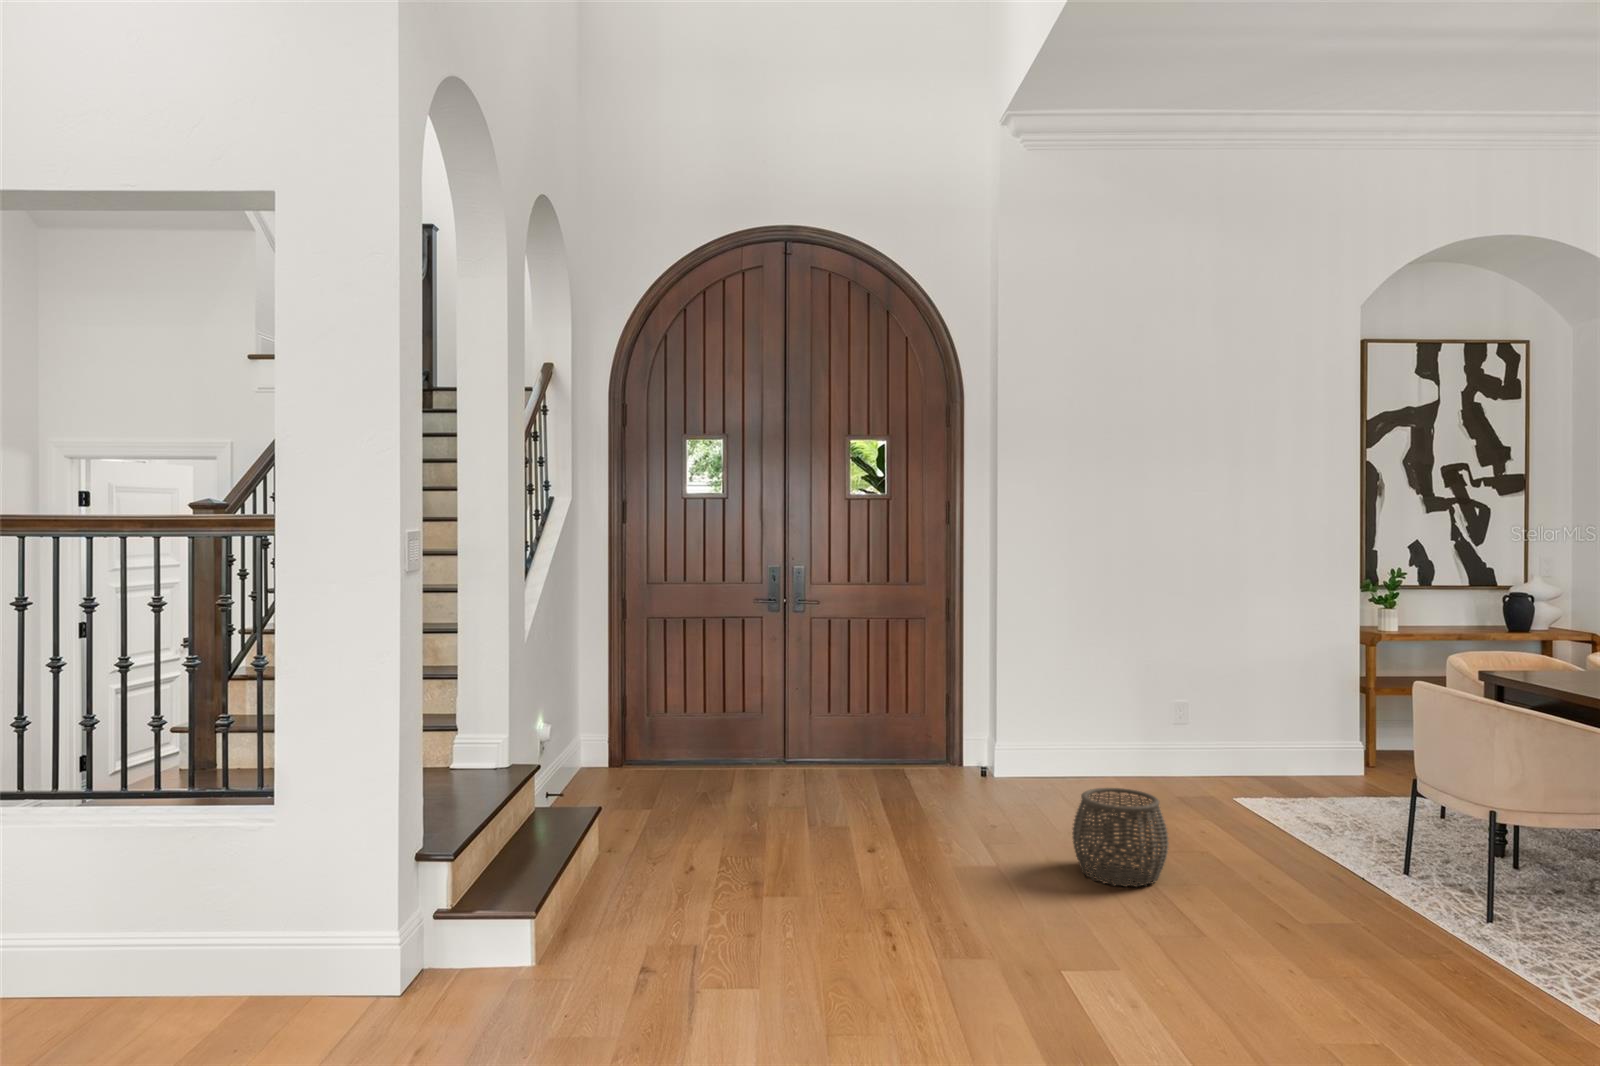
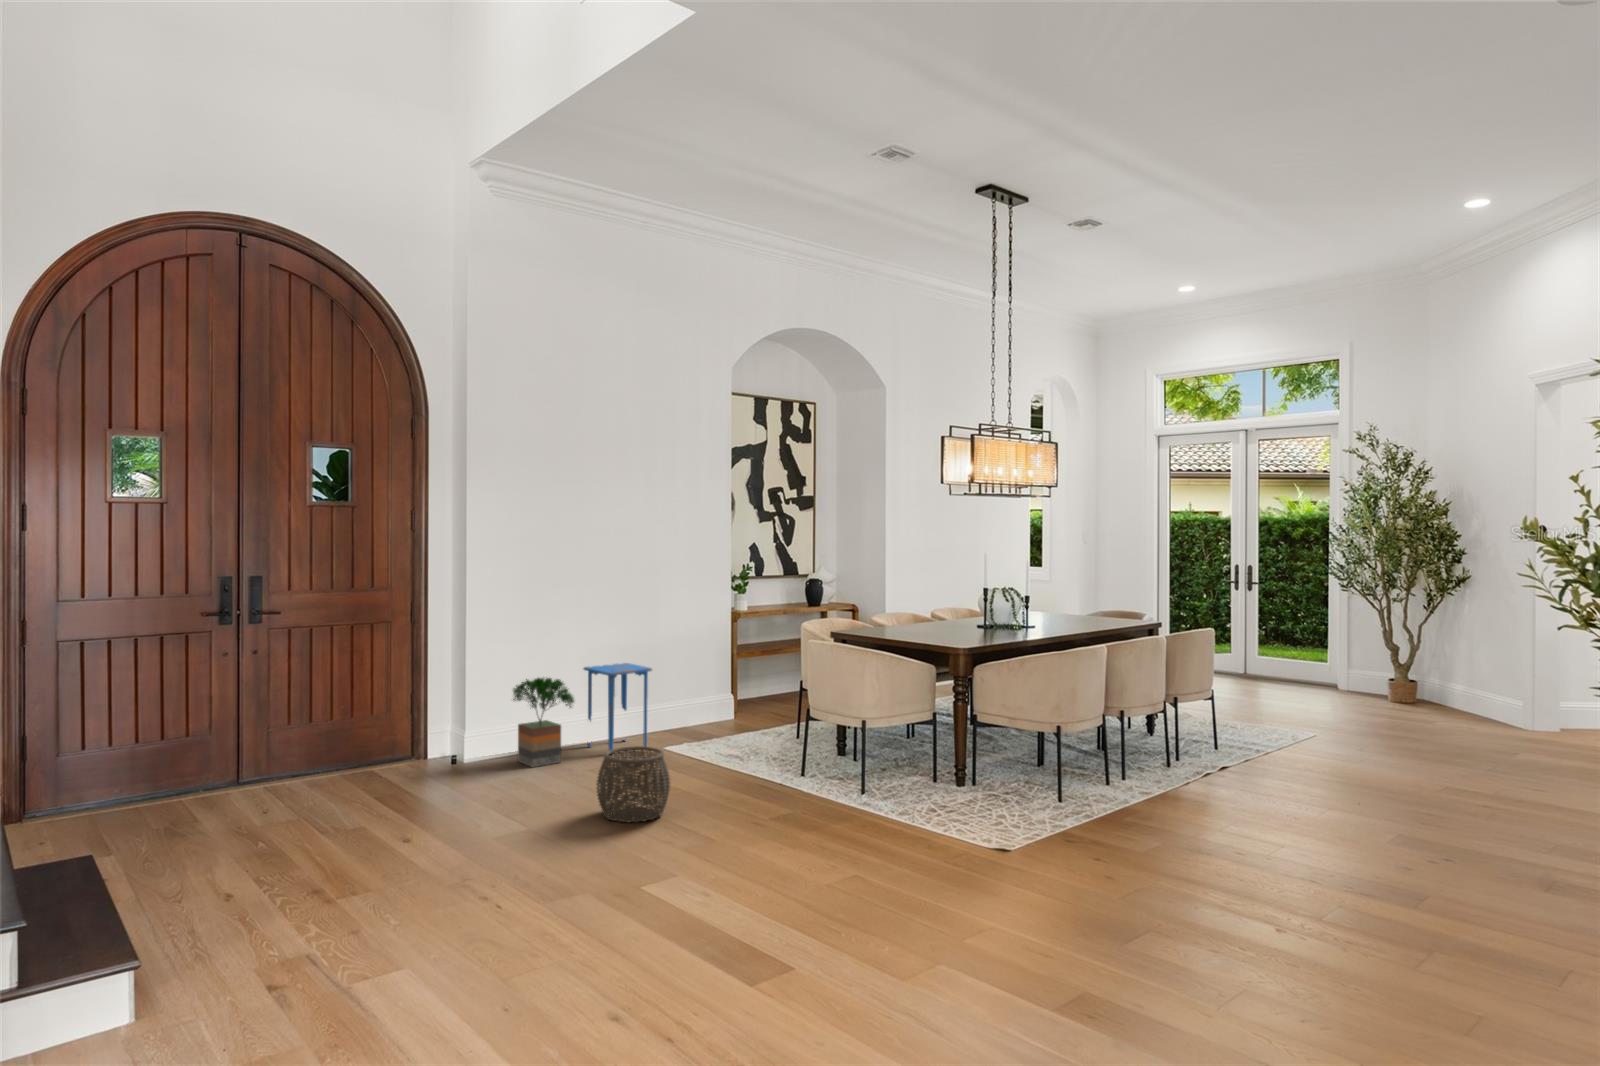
side table: none [1136,685,1219,795] -> present [584,663,652,750]
potted tree: none [1038,690,1112,794] -> present [513,677,574,767]

